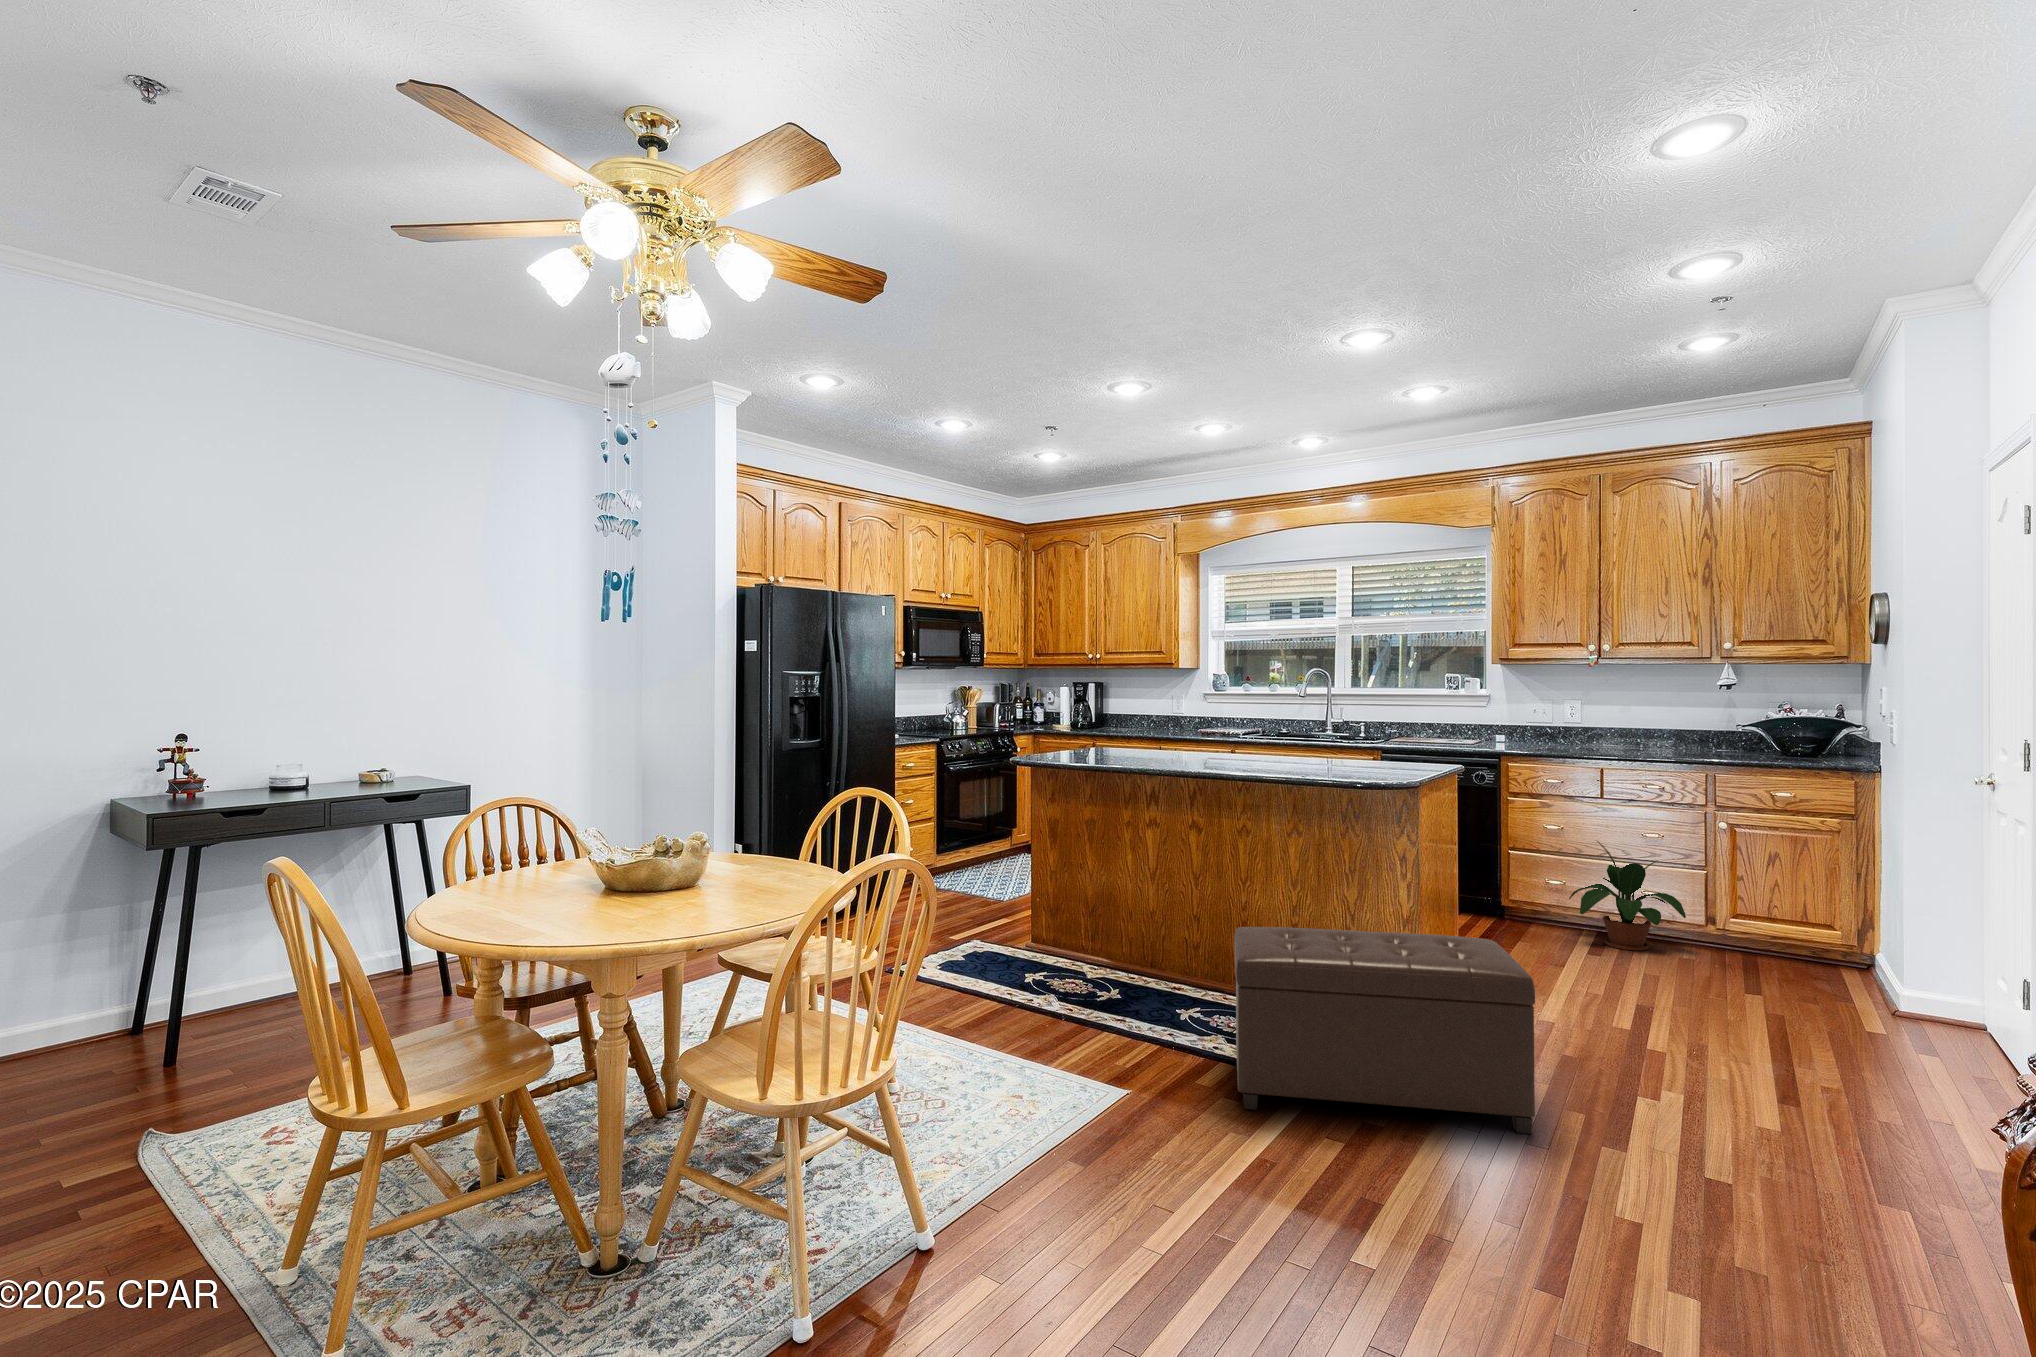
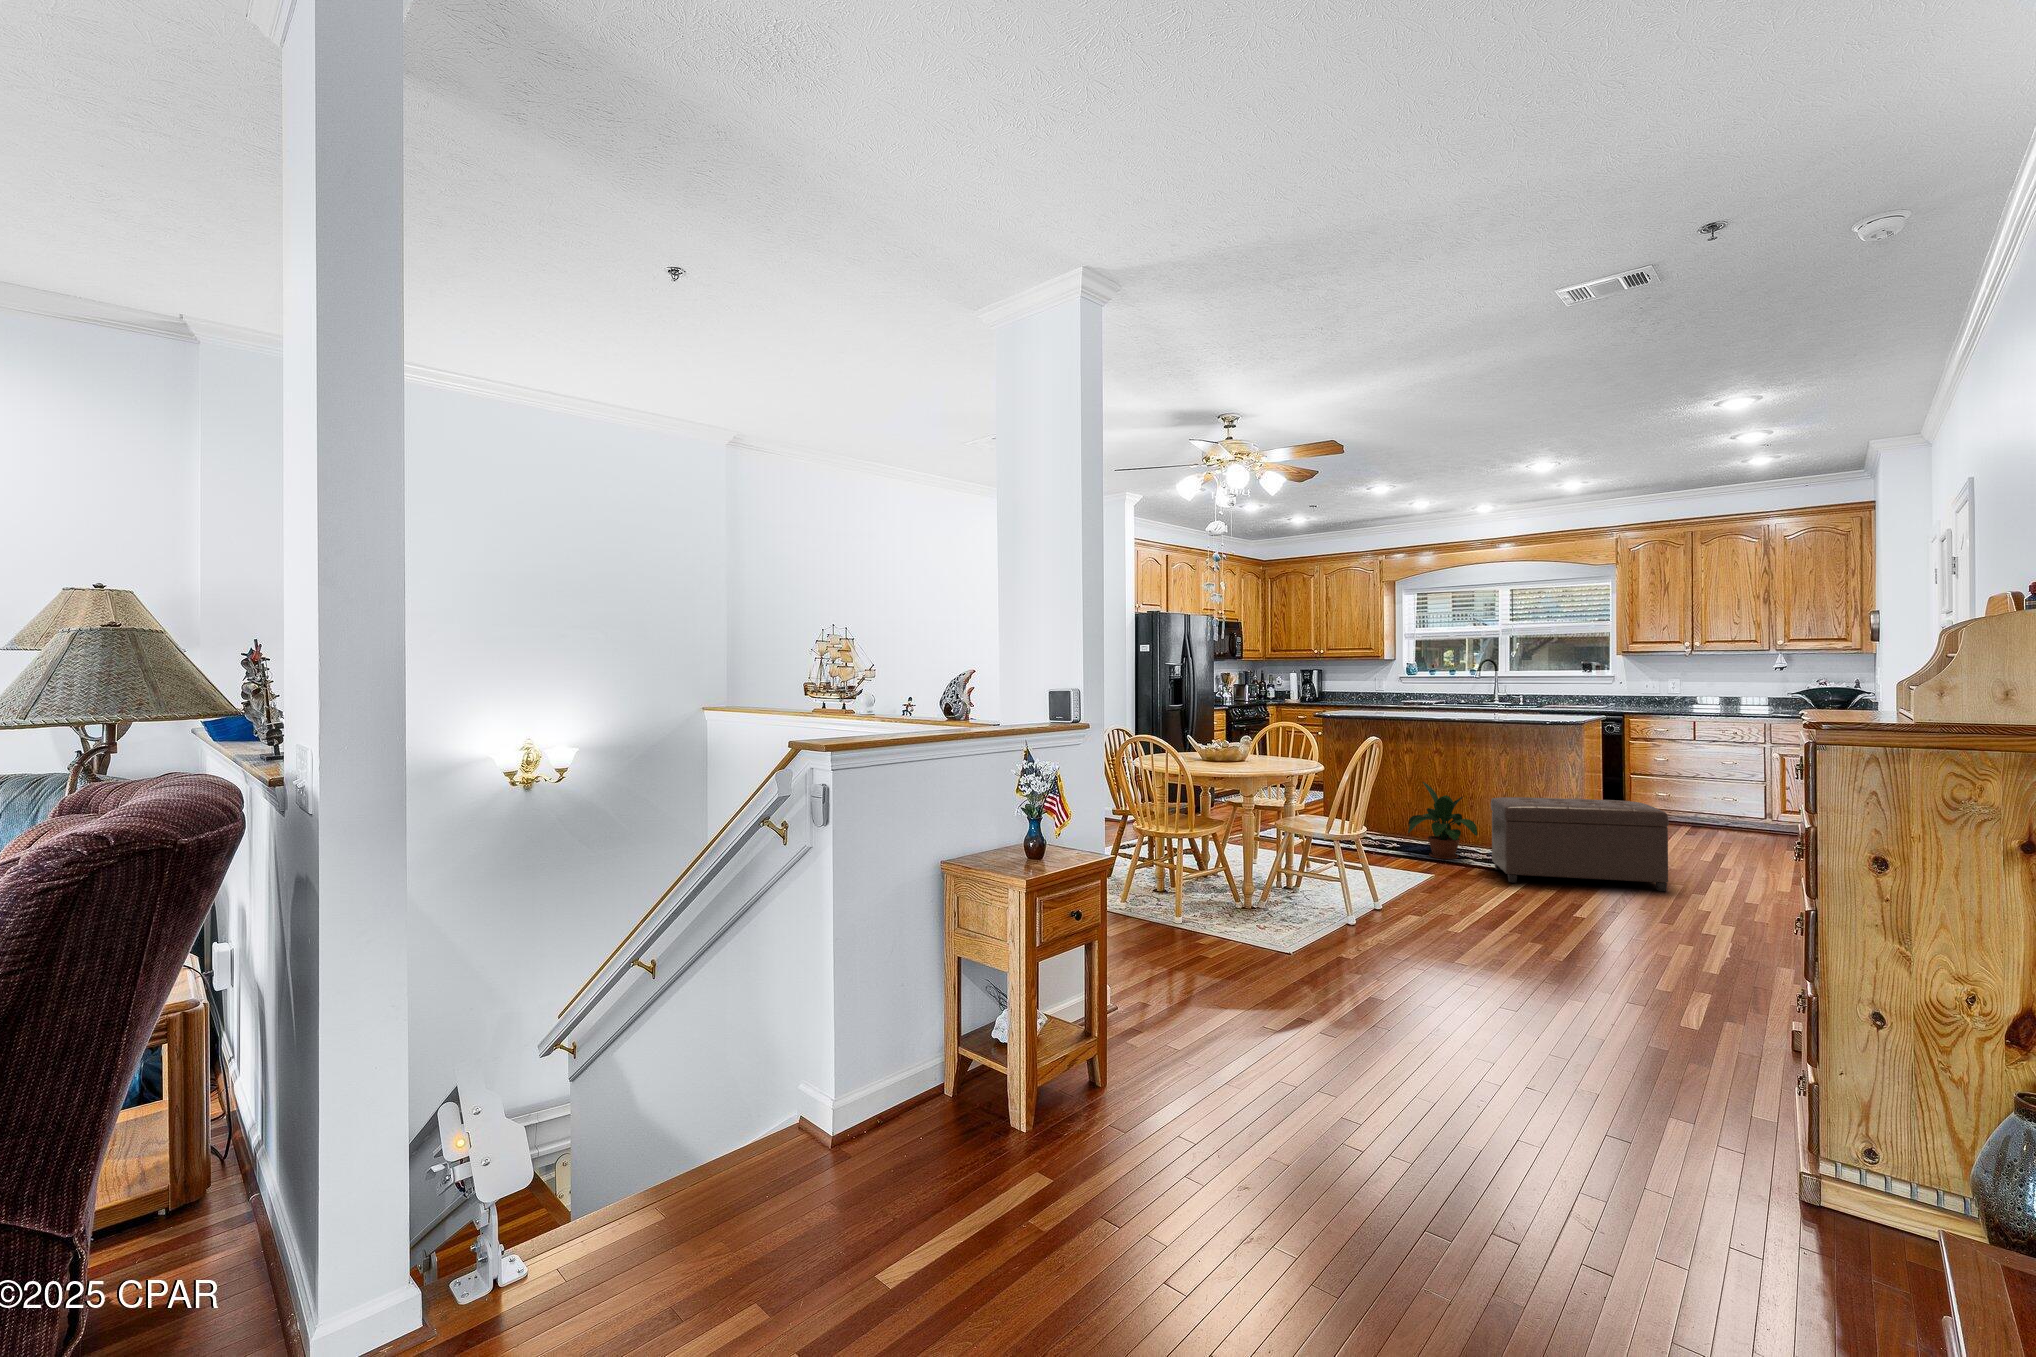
potted plant: present [1569,841,1686,950] -> present [1408,782,1477,859]

